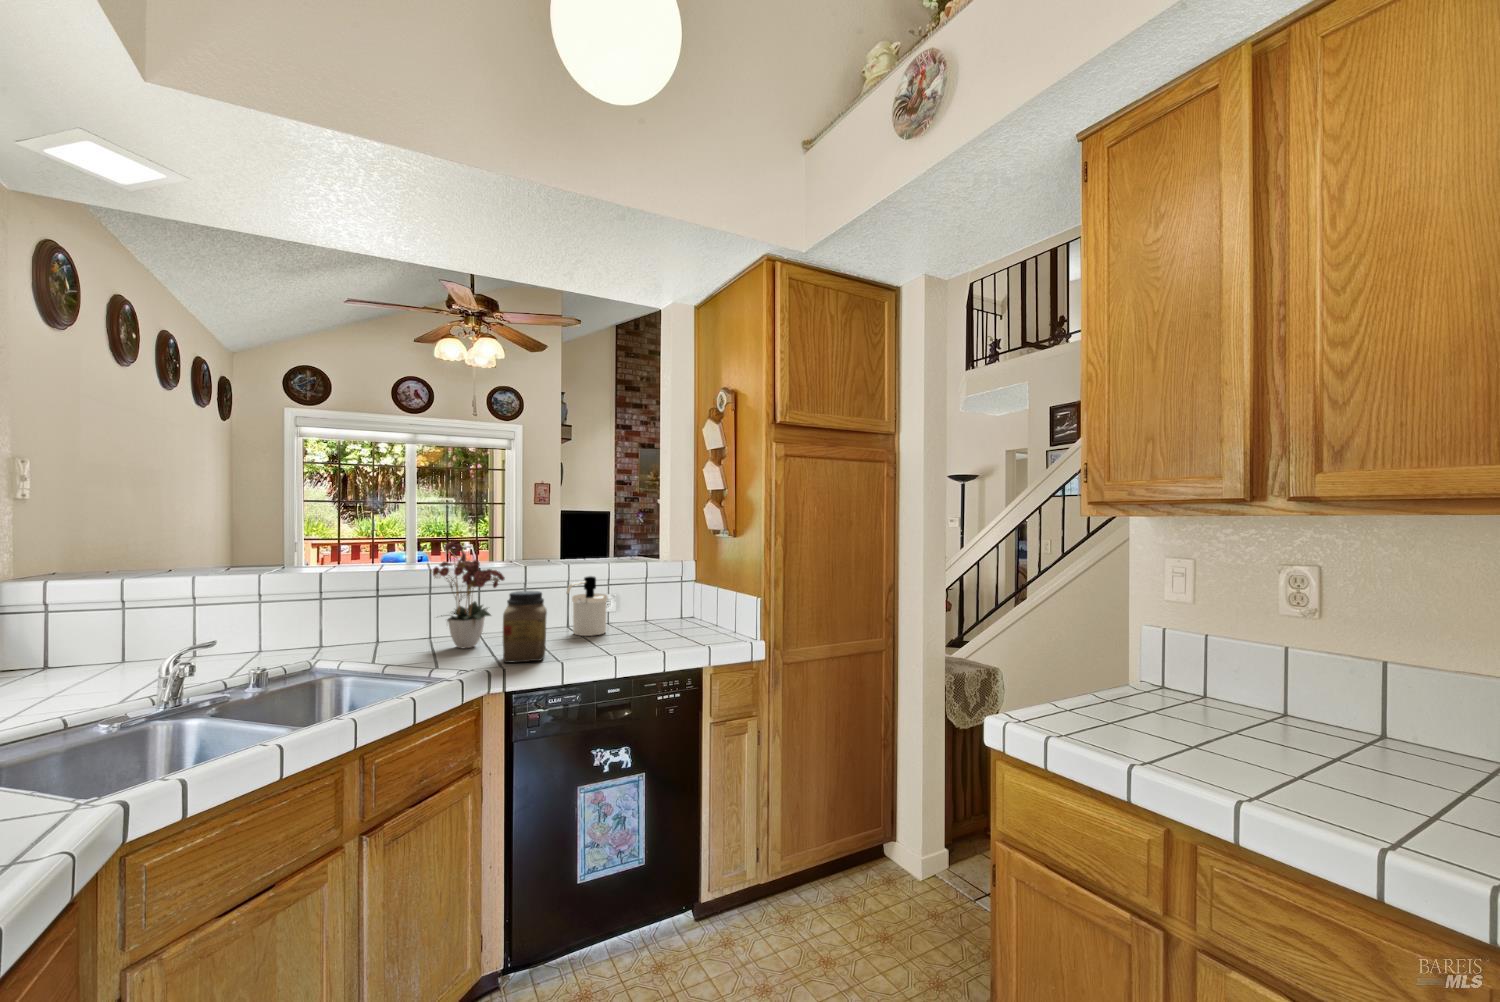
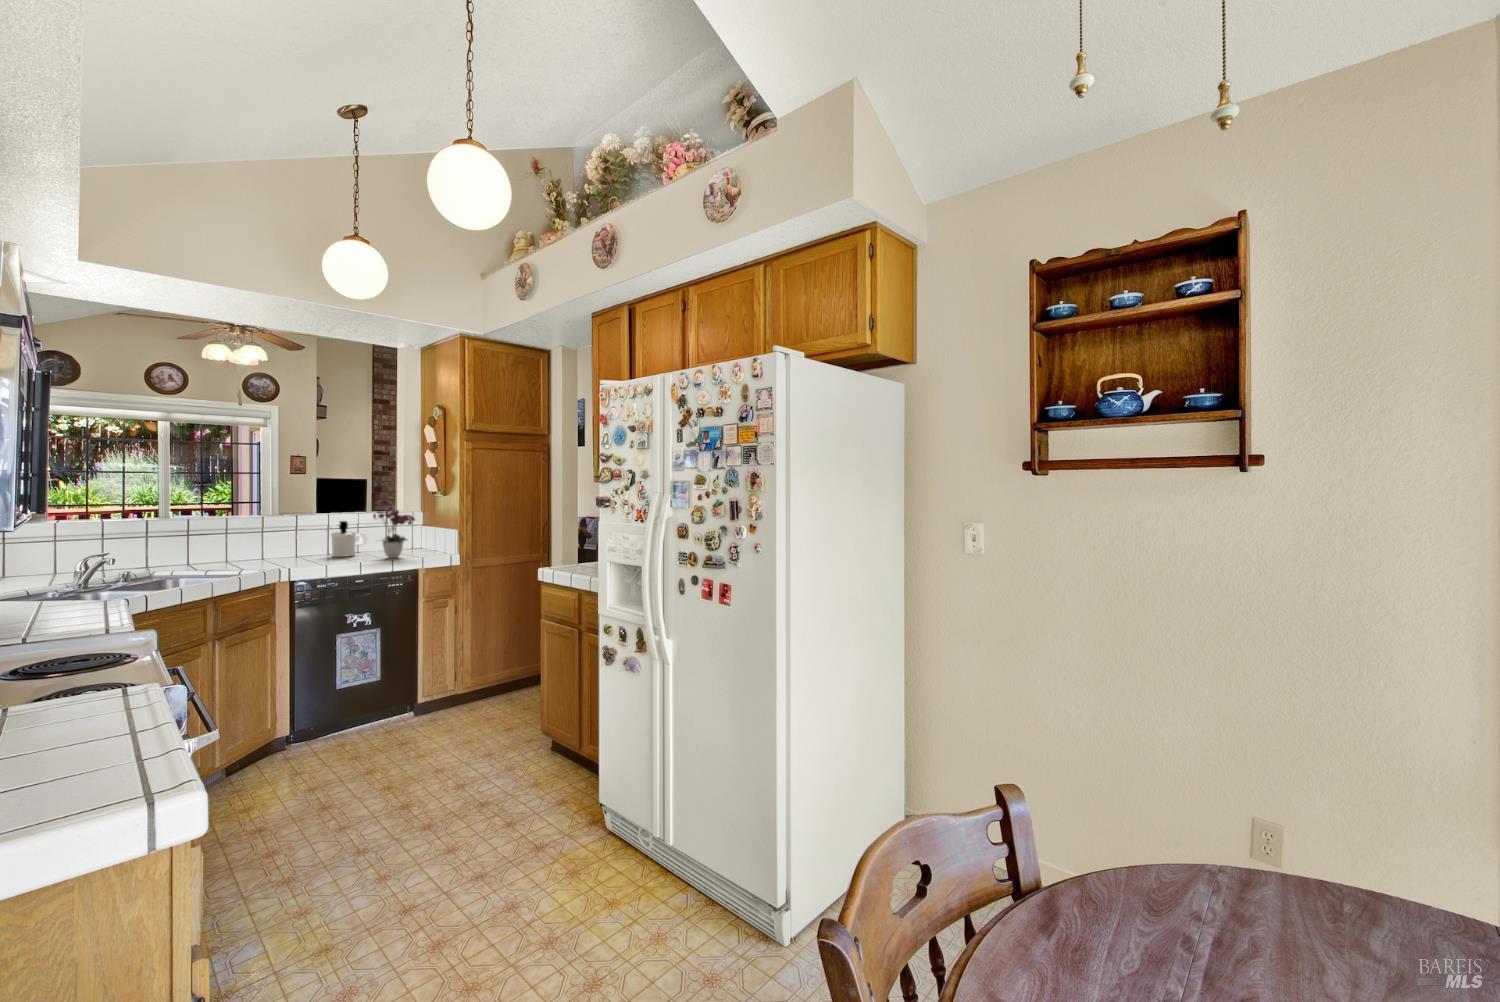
flower arrangement: present [433,542,505,648] -> present [373,500,415,558]
jar: present [503,591,547,663] -> none [285,527,314,567]

